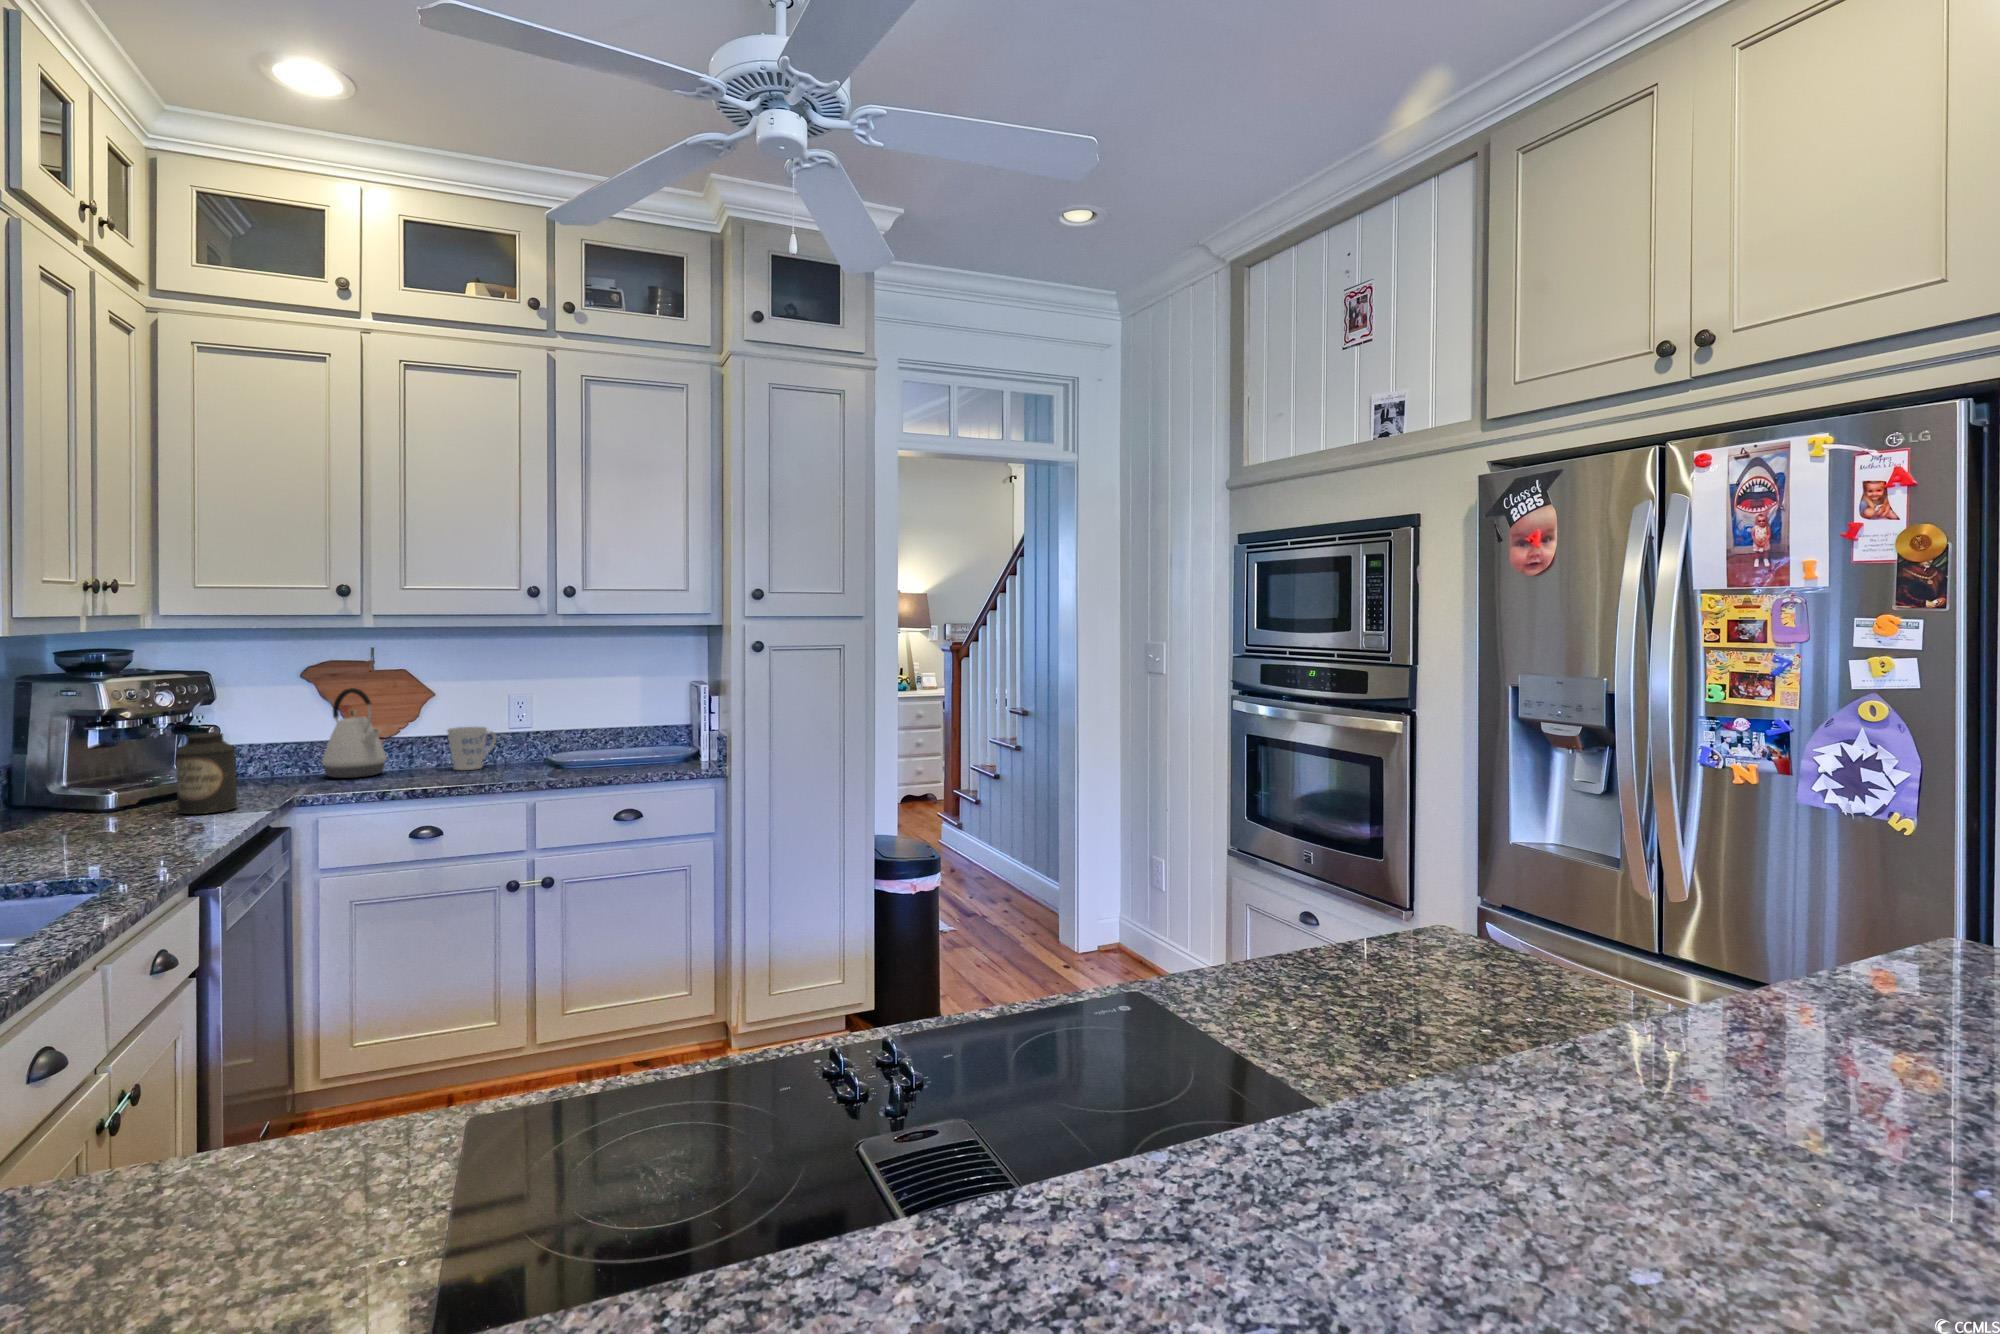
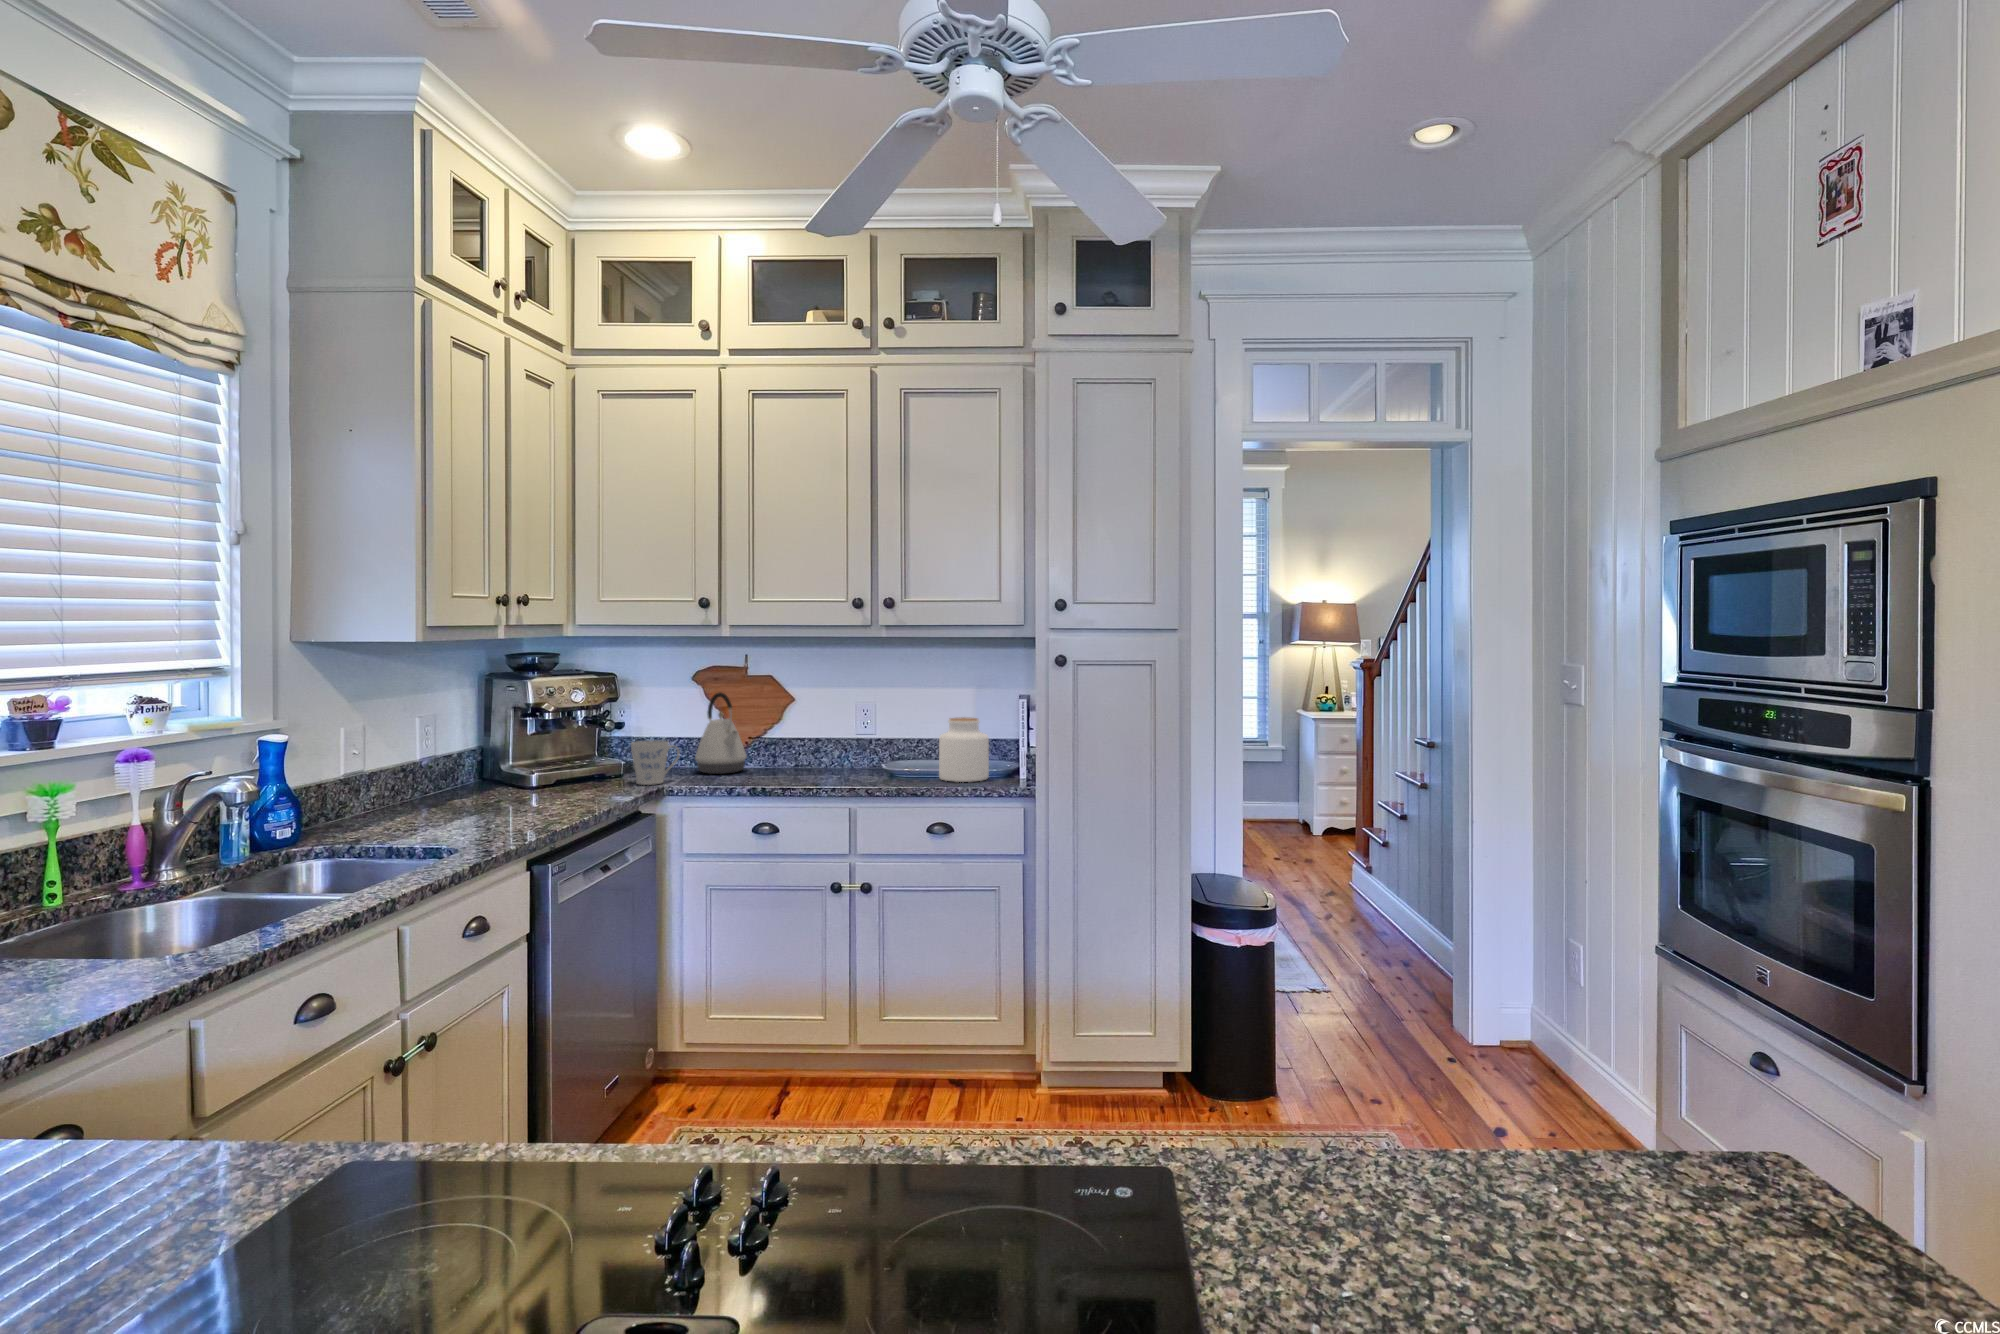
jar: none [619,705,672,768] -> present [939,717,989,782]
mug: present [447,727,496,770] -> present [631,740,680,785]
canister: present [176,733,237,814] -> none [563,730,608,800]

